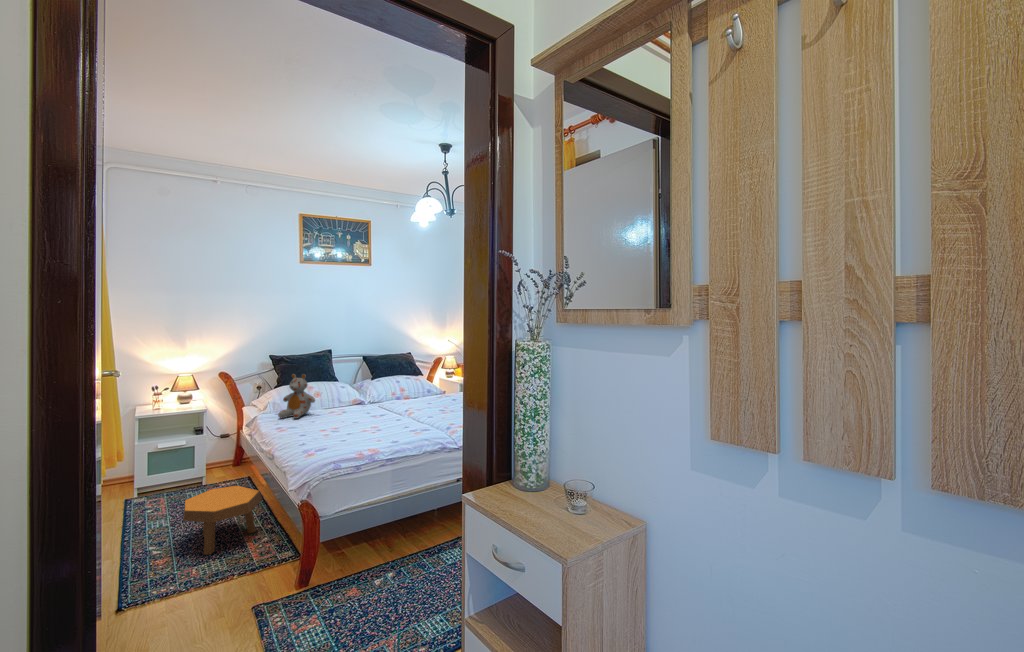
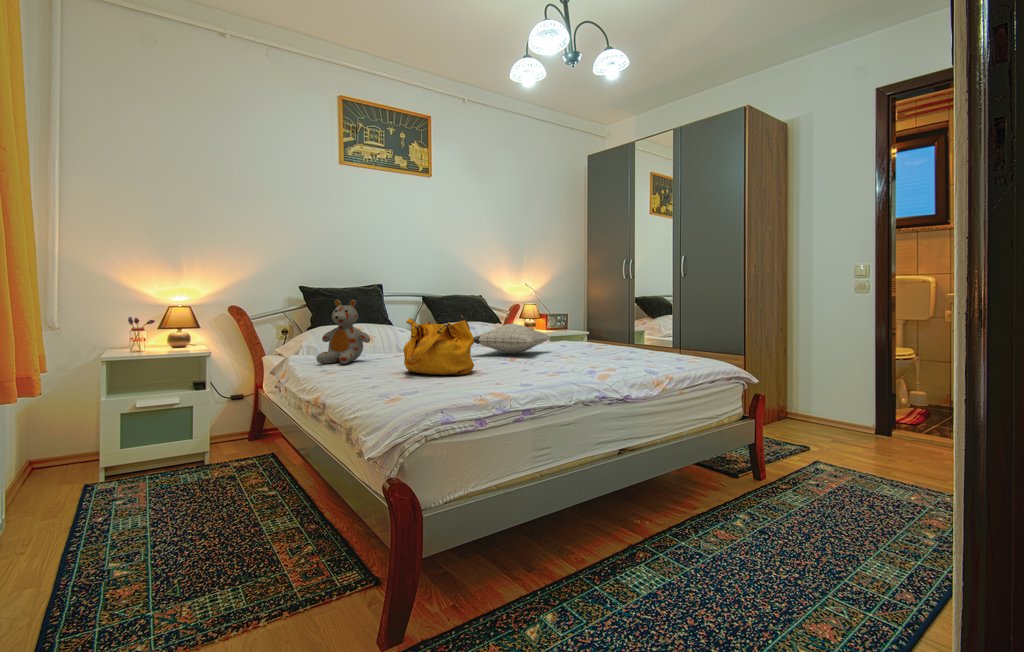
pillow: none [383,386,443,406] -> present [474,323,550,354]
handbag: none [331,393,375,431] -> present [403,315,474,375]
footstool: present [183,486,262,555] -> none [166,460,302,577]

